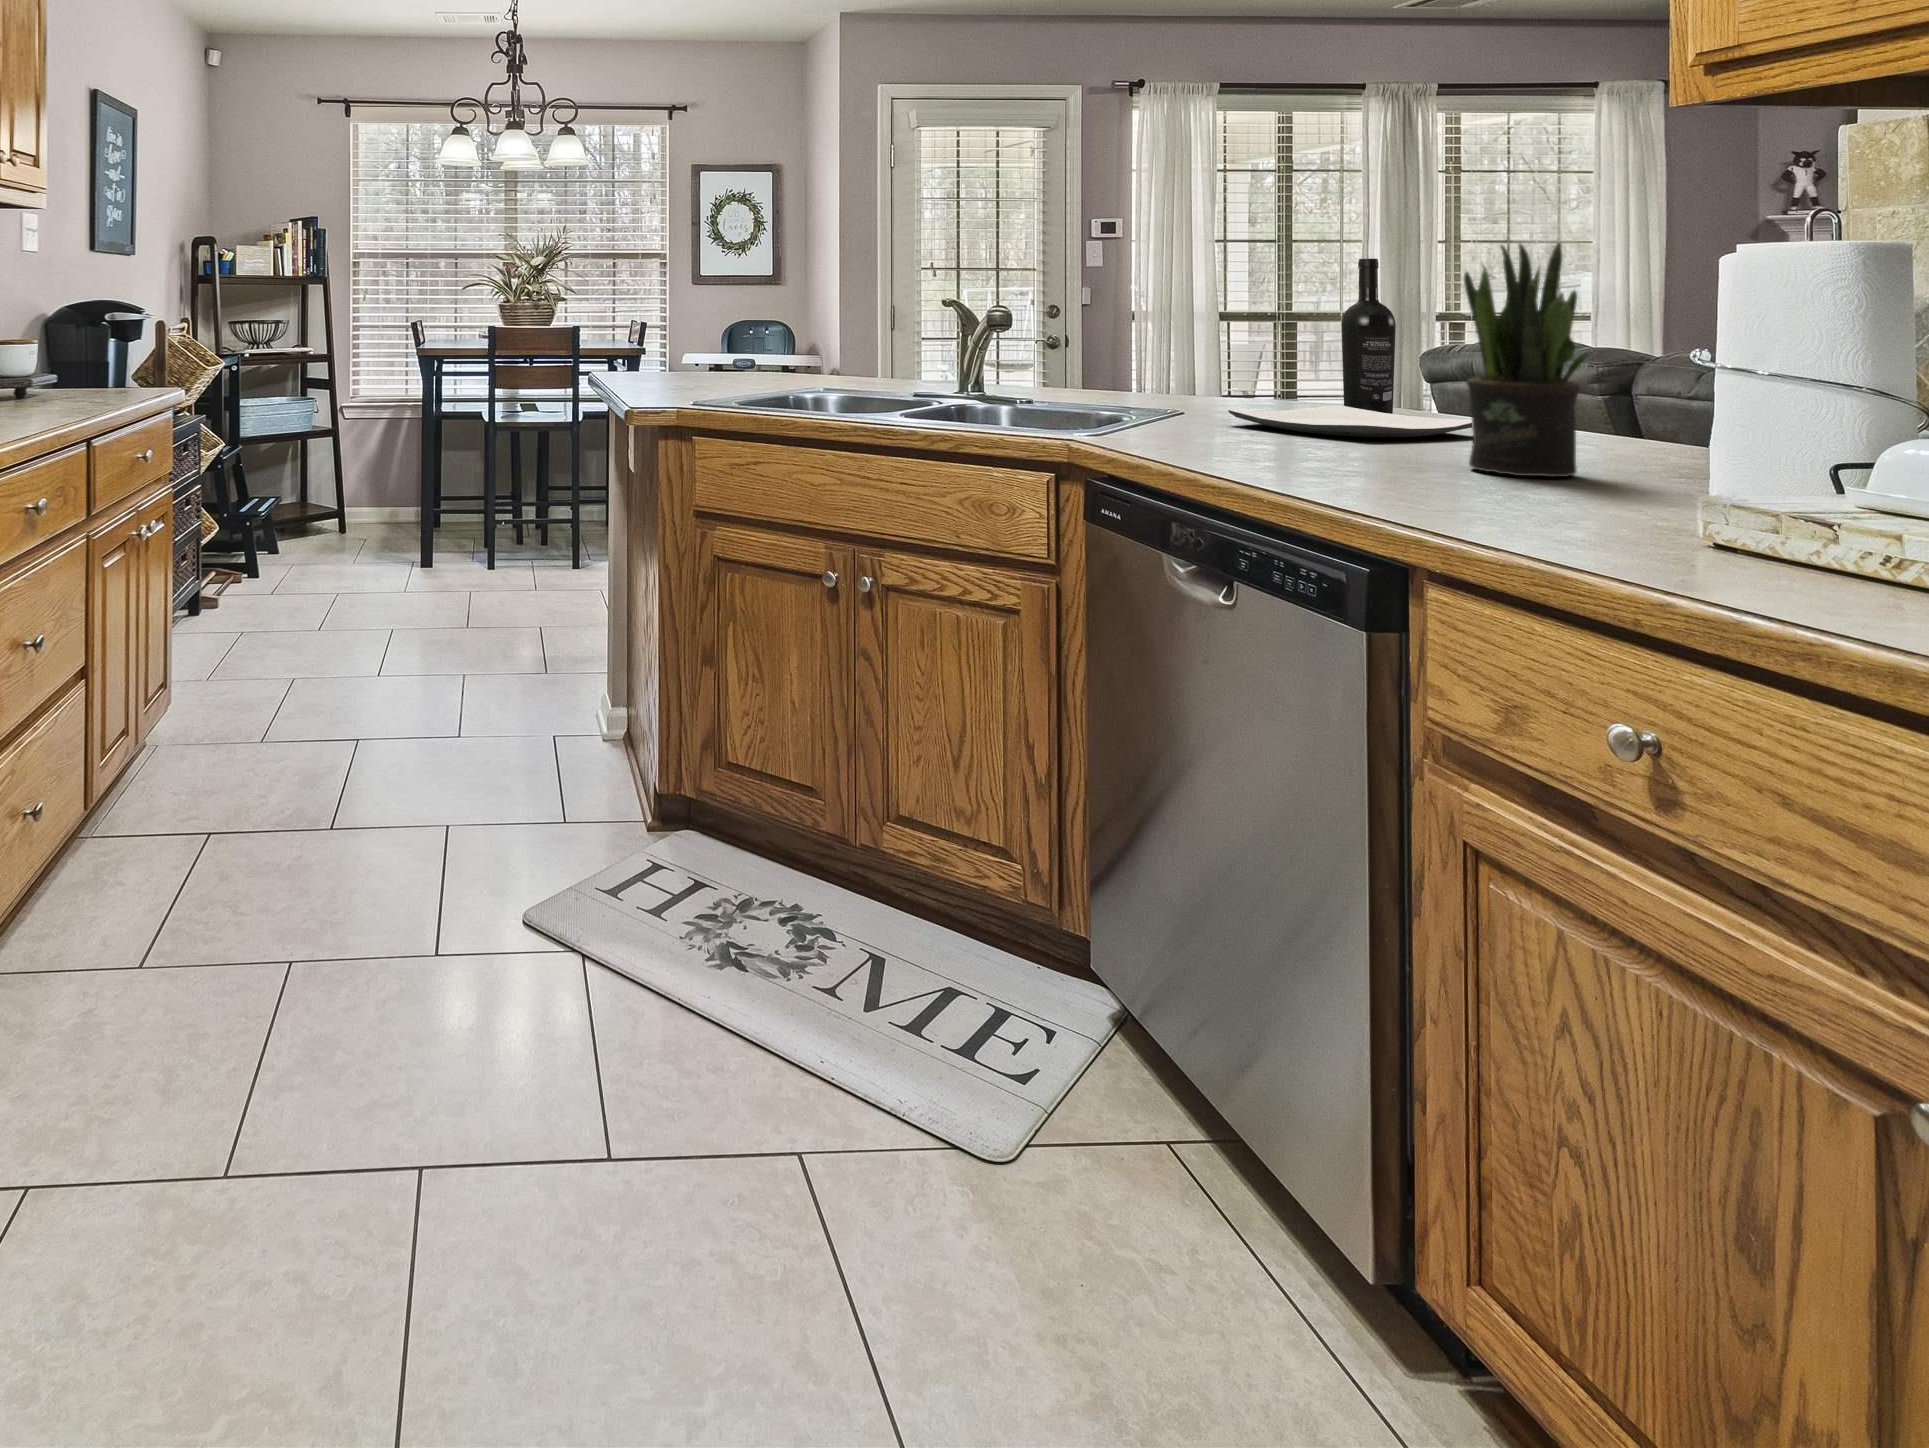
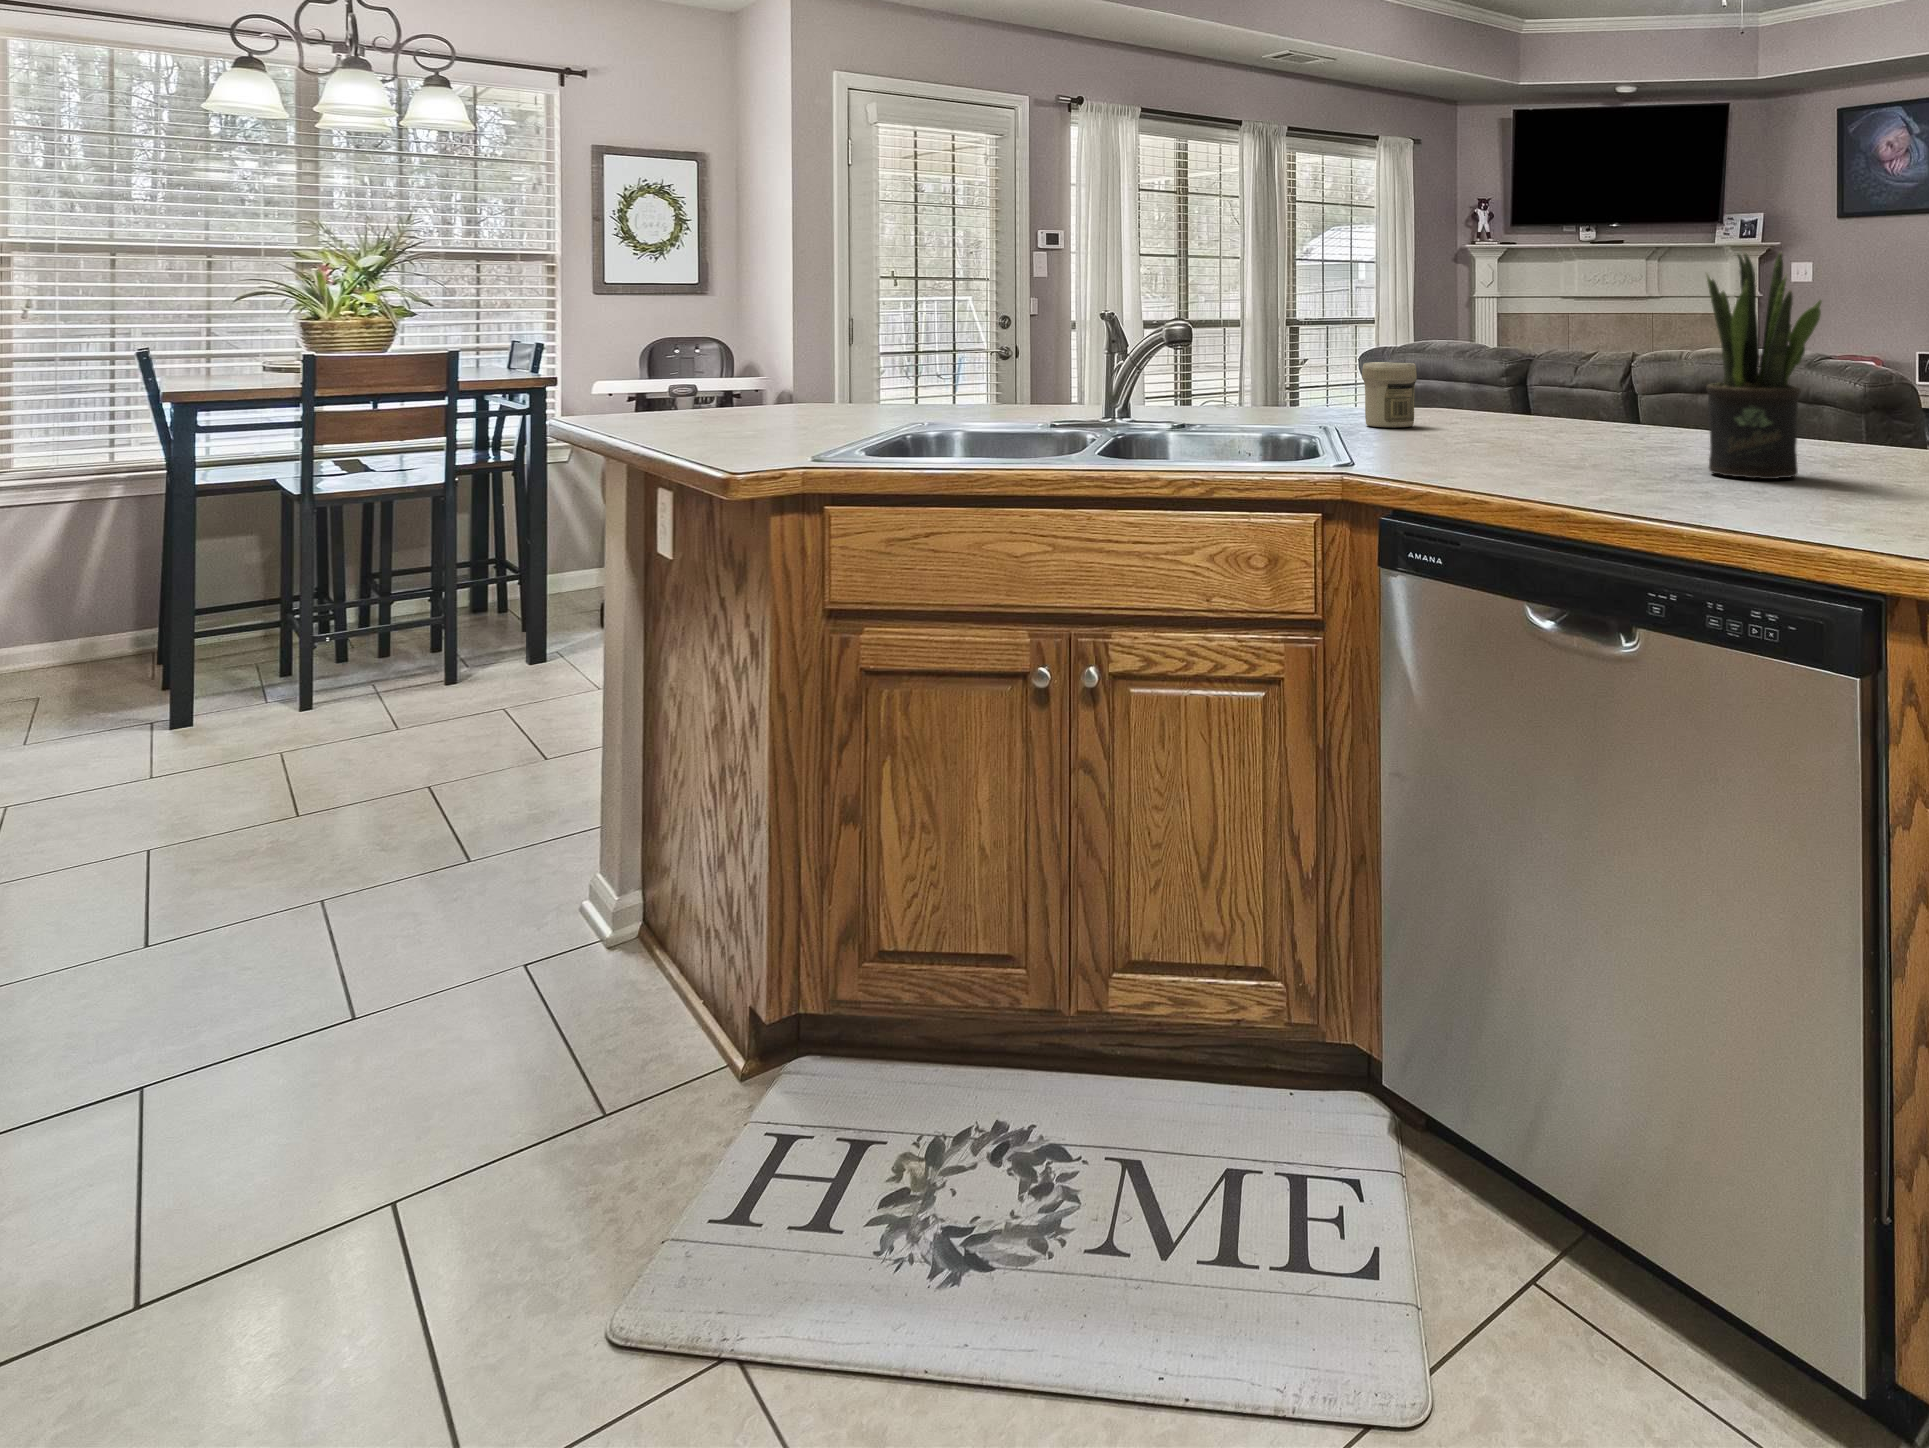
wine bottle: present [1341,259,1396,414] -> none [1451,270,1496,425]
jar: none [1230,350,1291,414] -> present [1362,362,1417,427]
plate: present [1228,405,1472,437] -> none [1409,415,1612,447]

